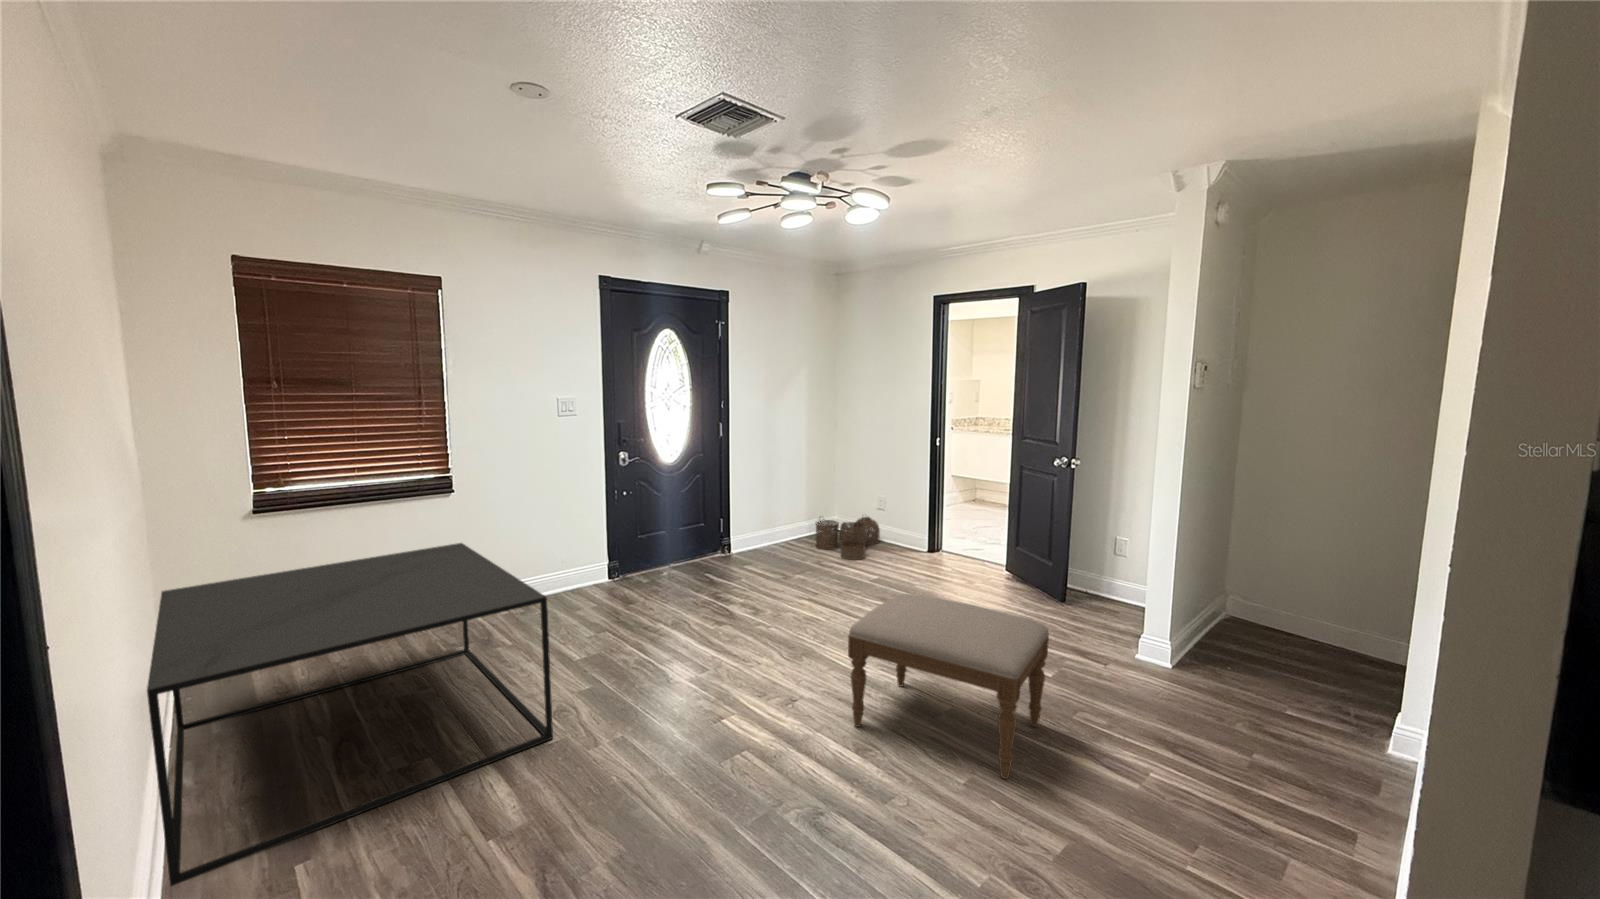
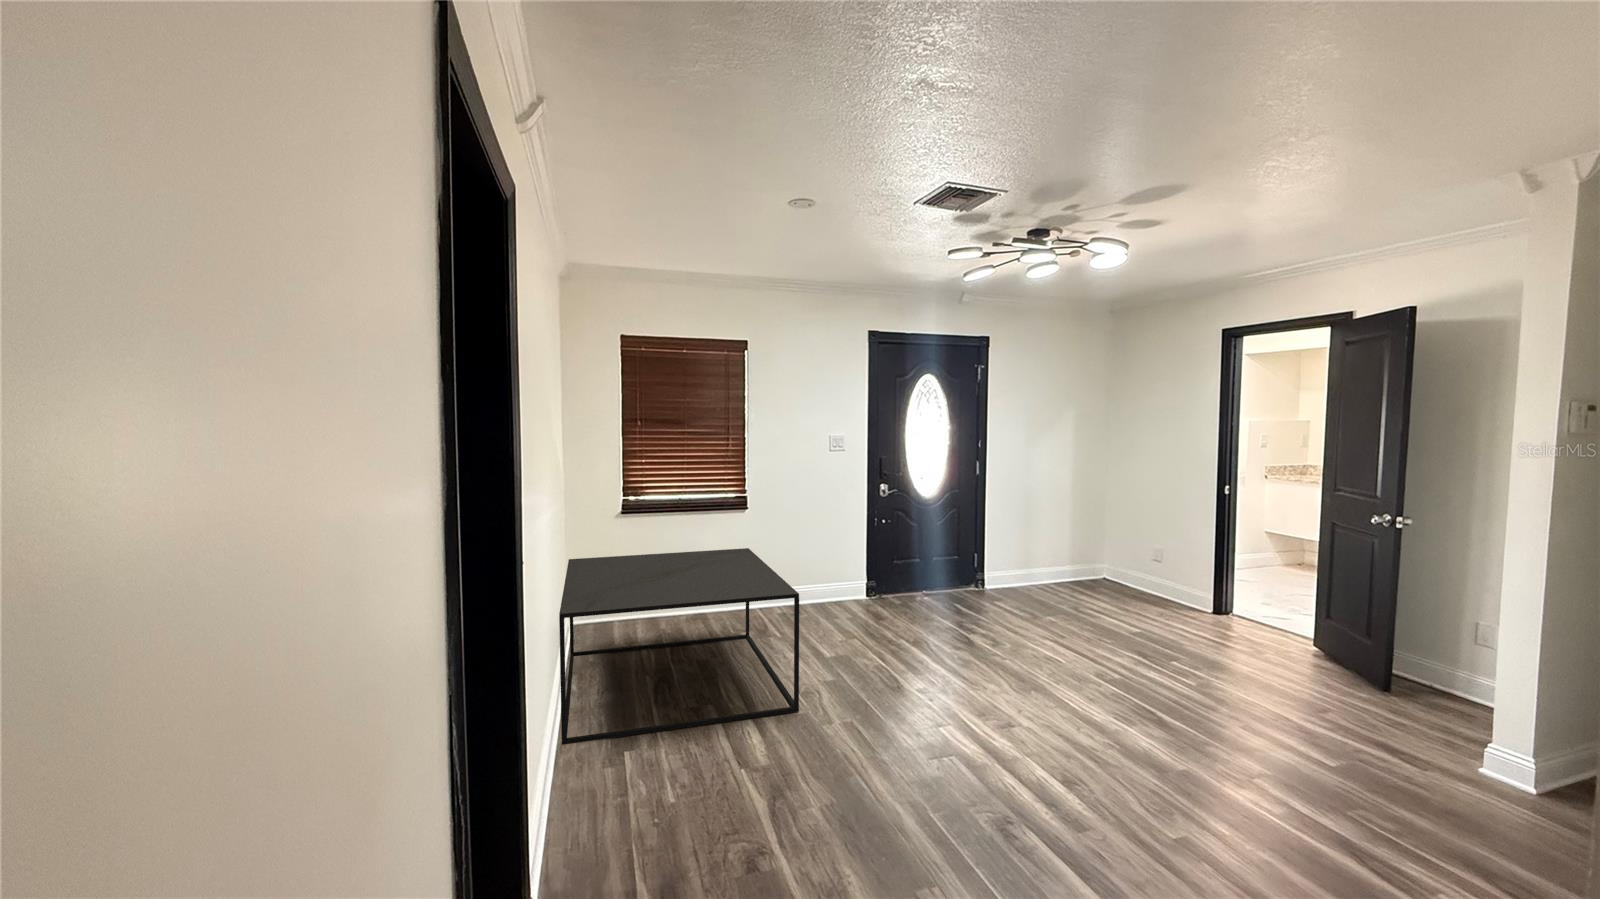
woven basket: present [816,517,880,560] -> none [1077,562,1155,611]
ottoman: present [848,594,1049,779] -> none [1062,640,1304,846]

